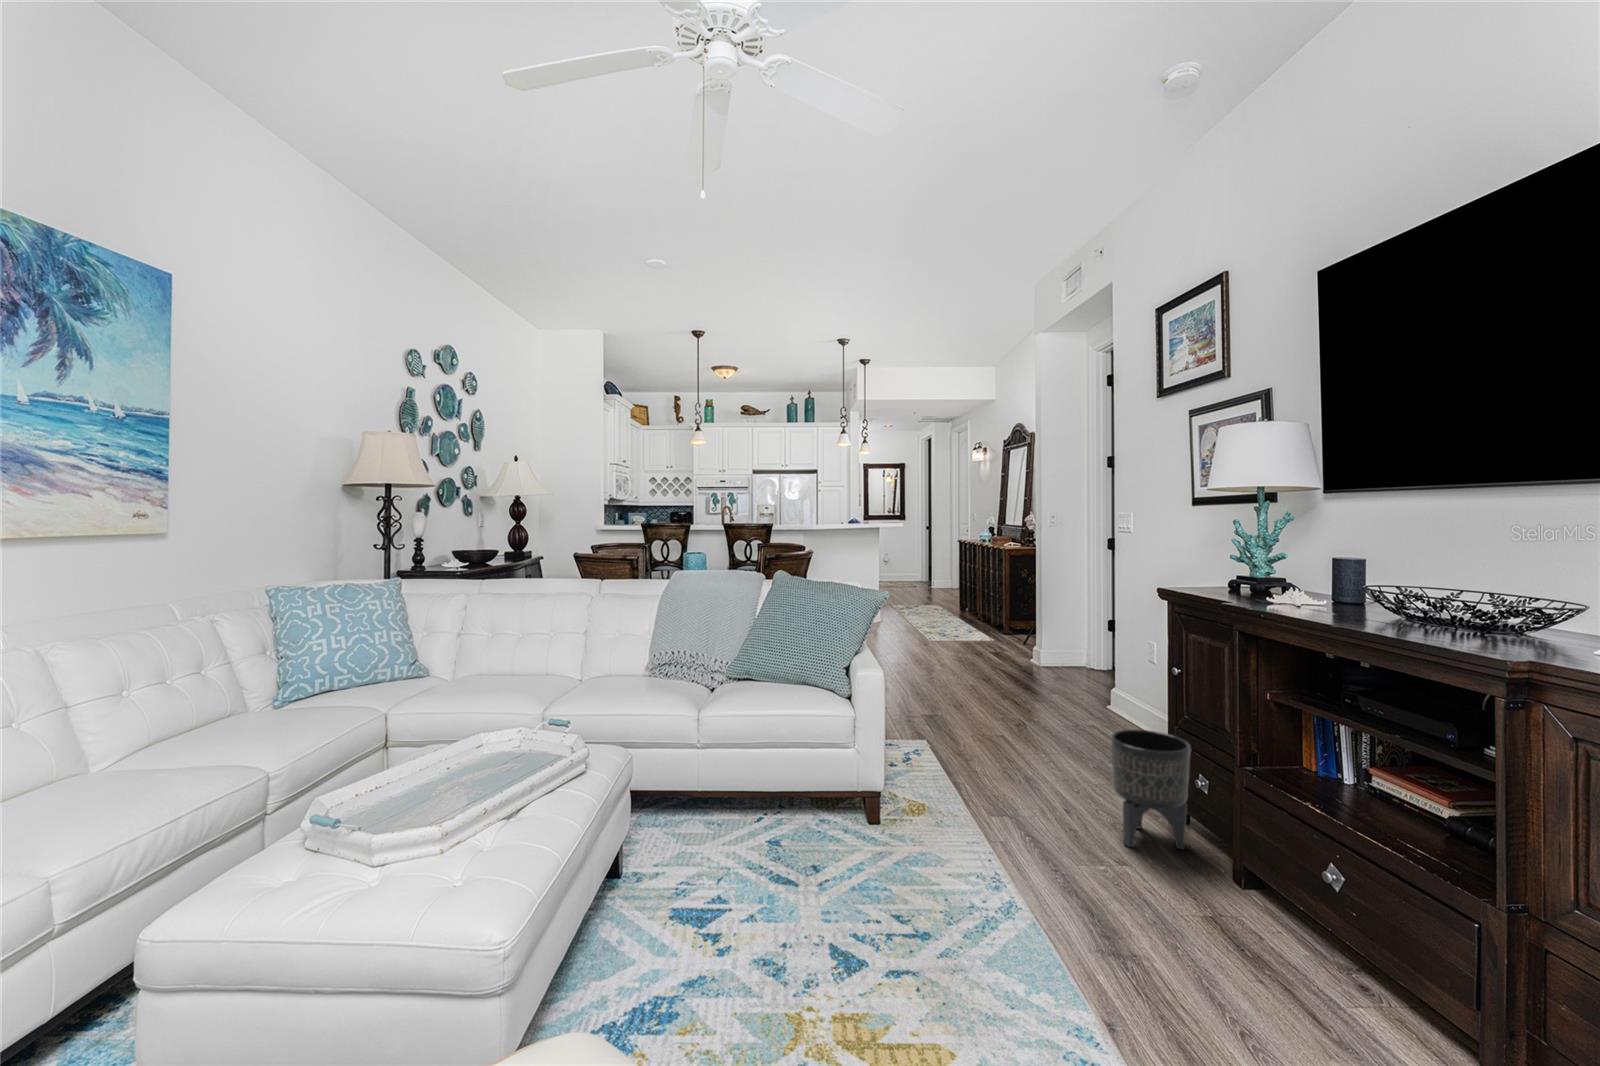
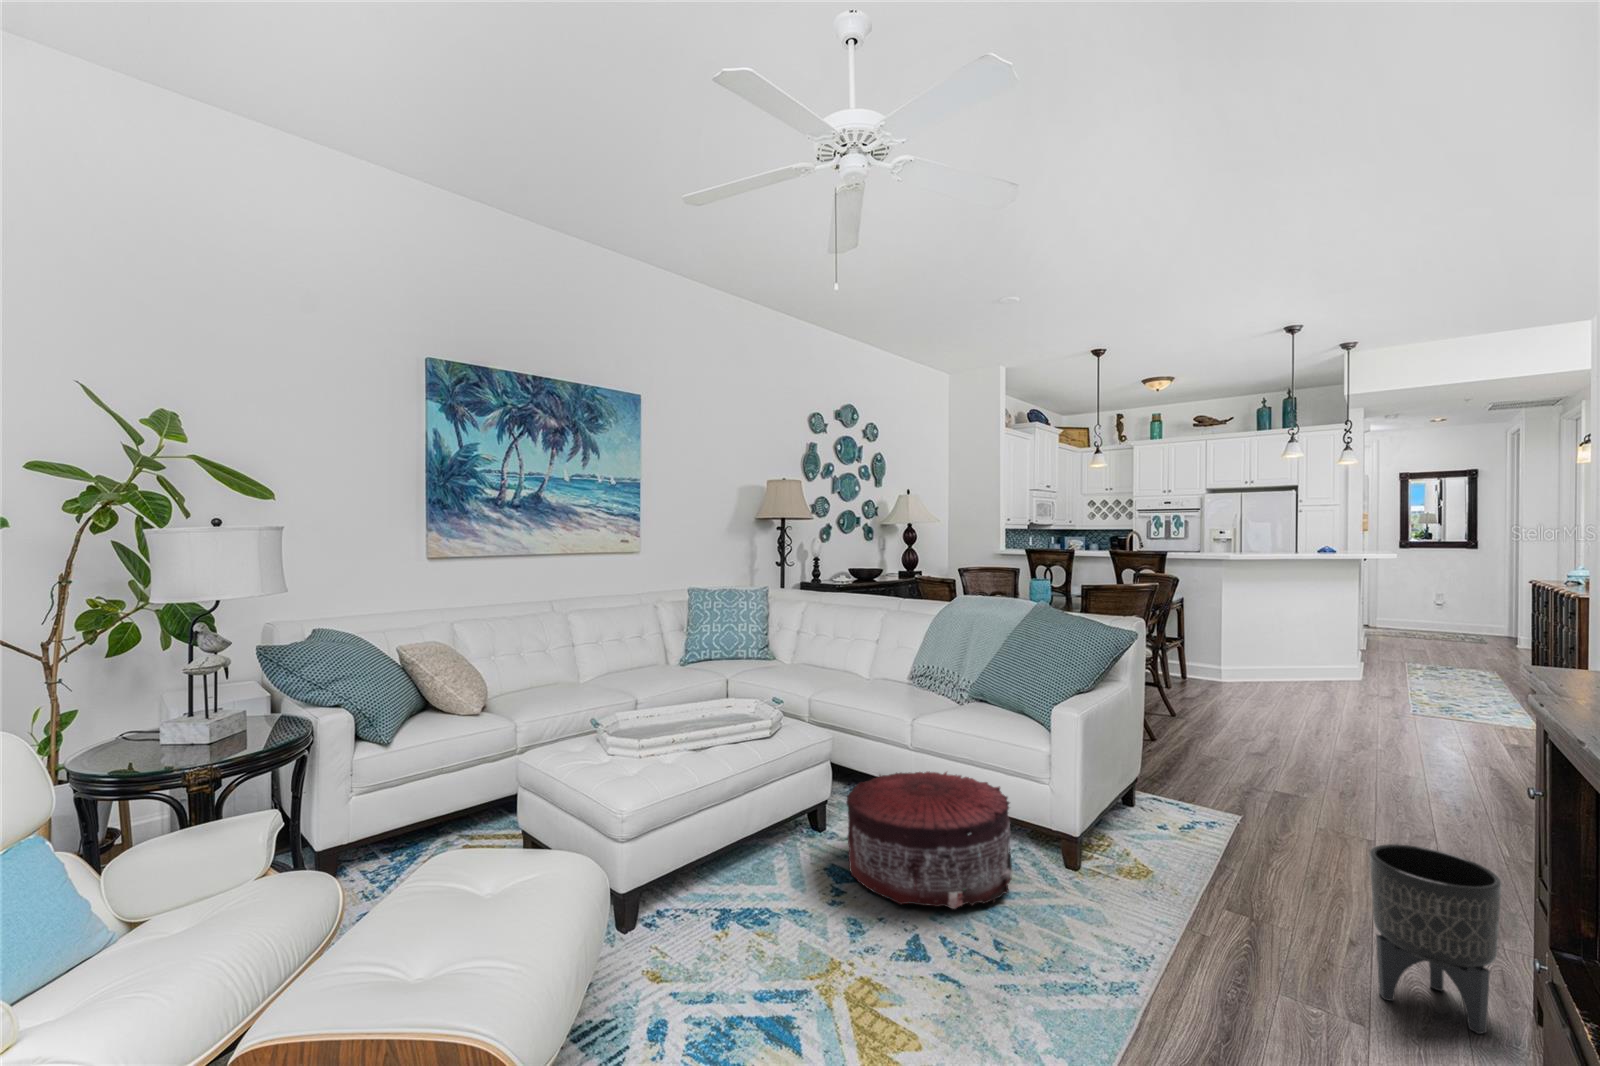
pouf: none [673,758,864,920] -> present [846,772,1012,909]

